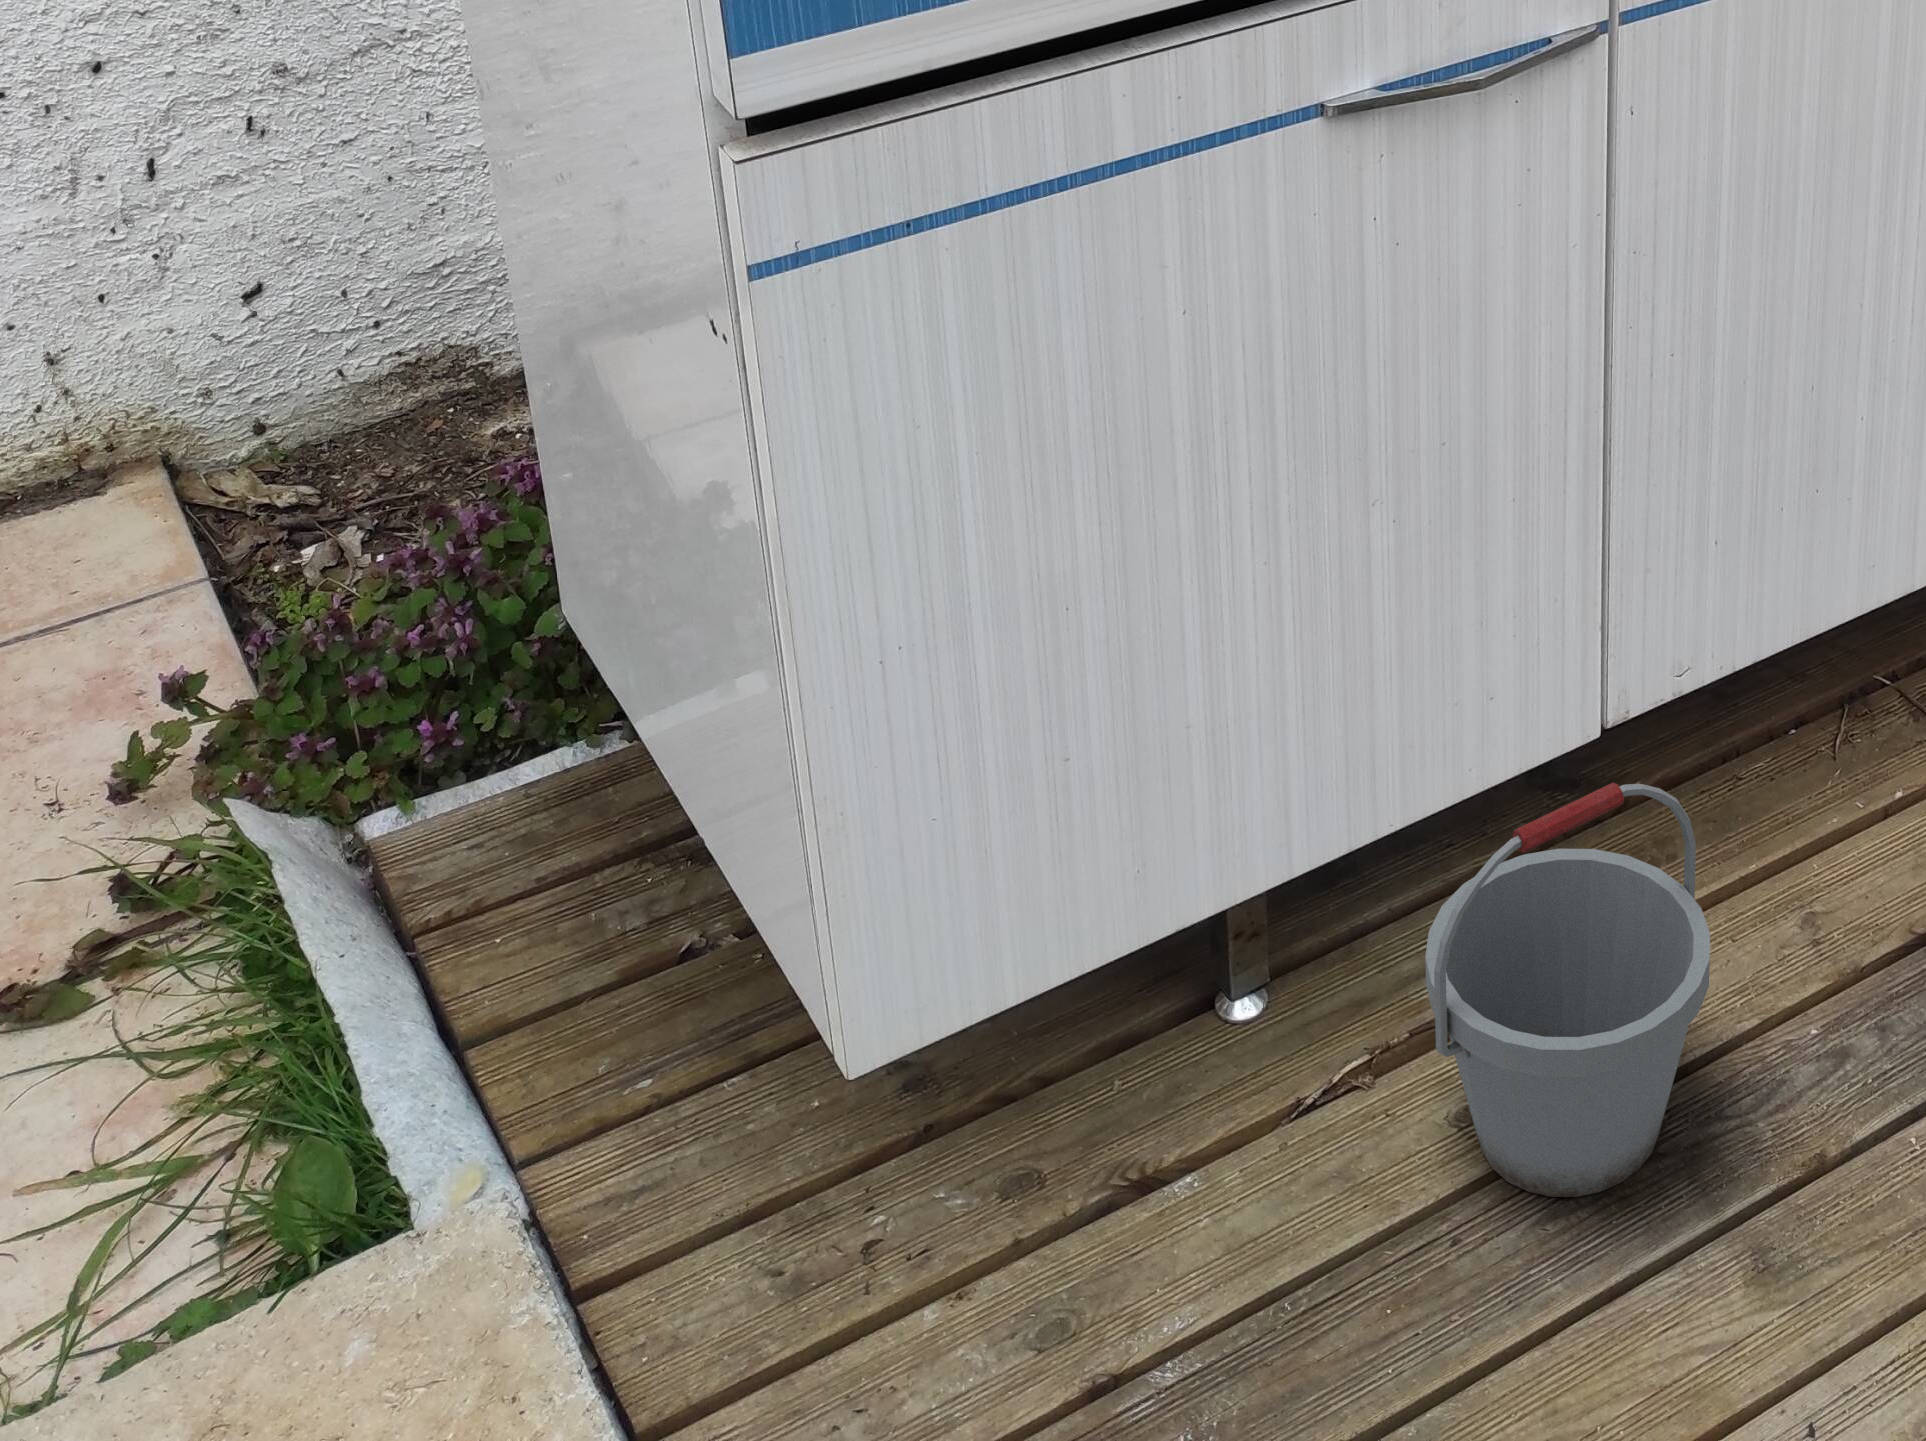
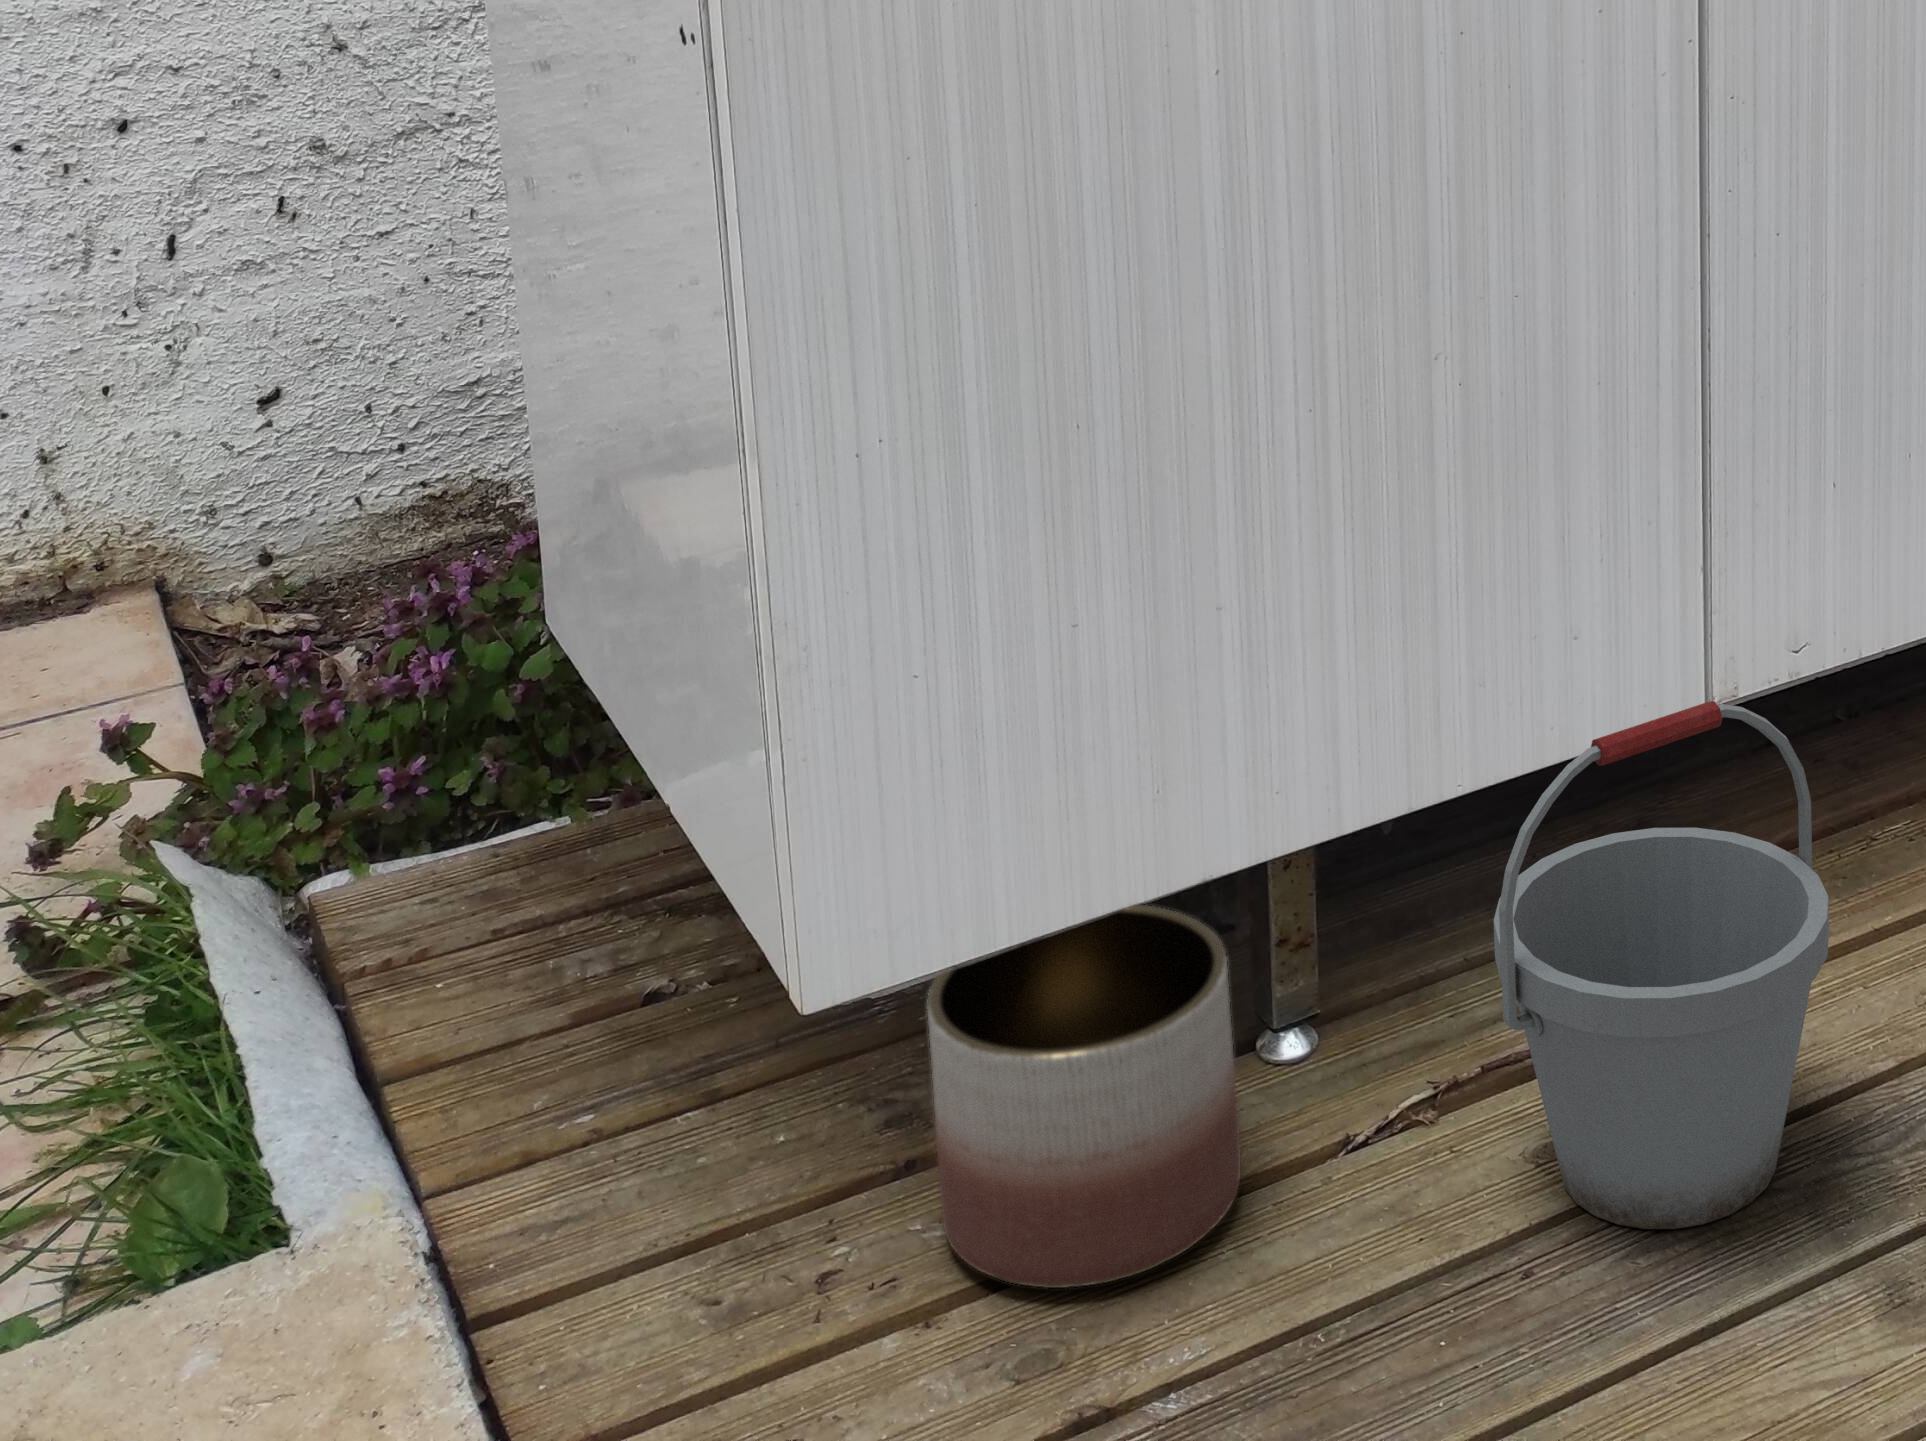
planter: none [943,923,1208,1261] -> present [927,905,1241,1288]

